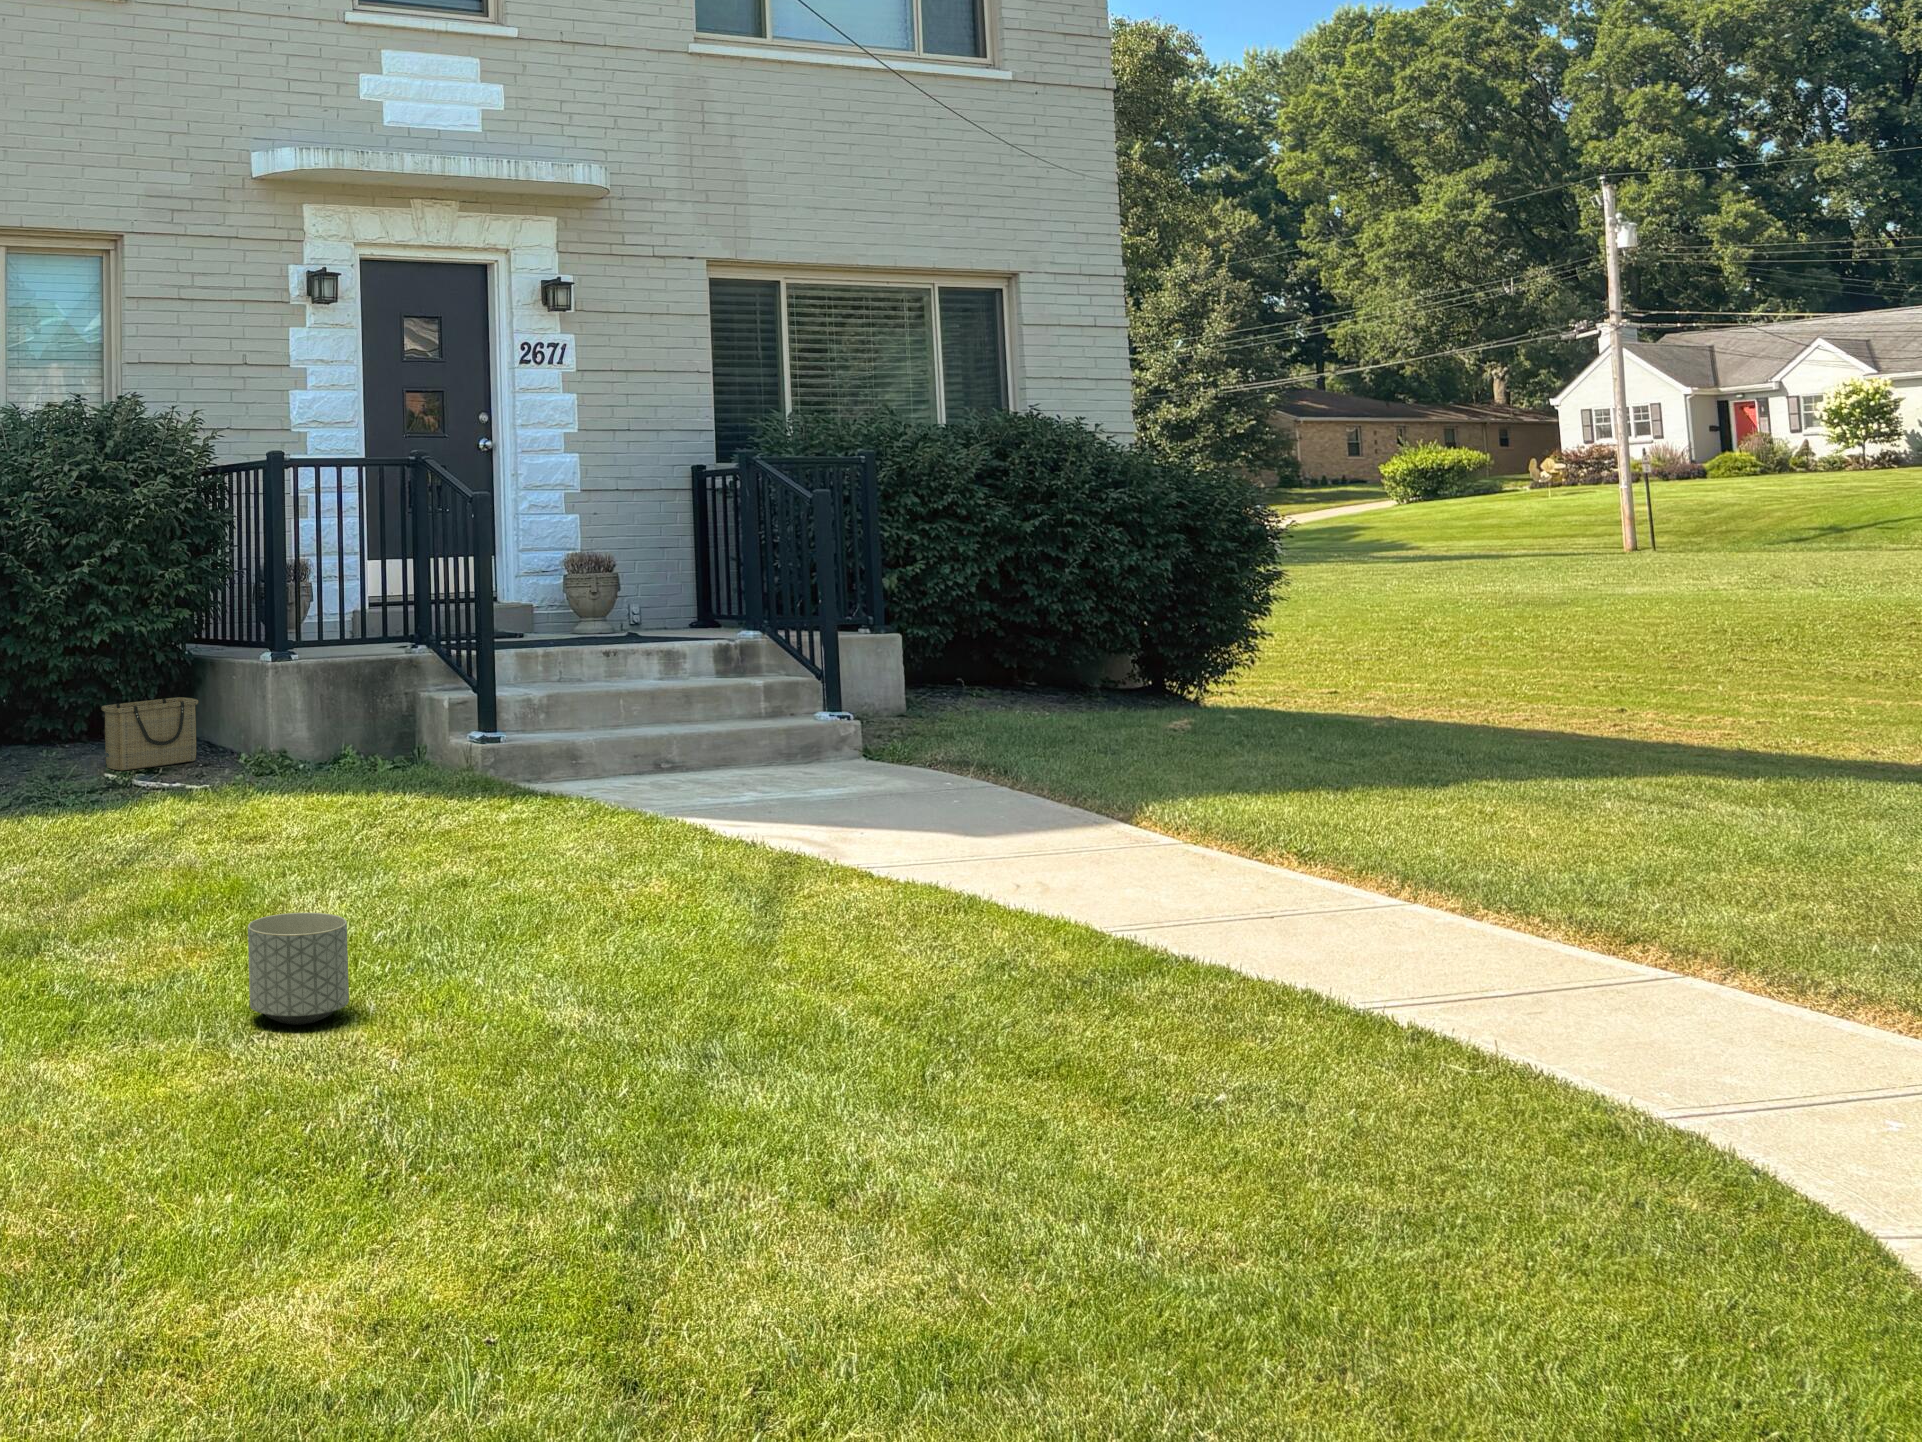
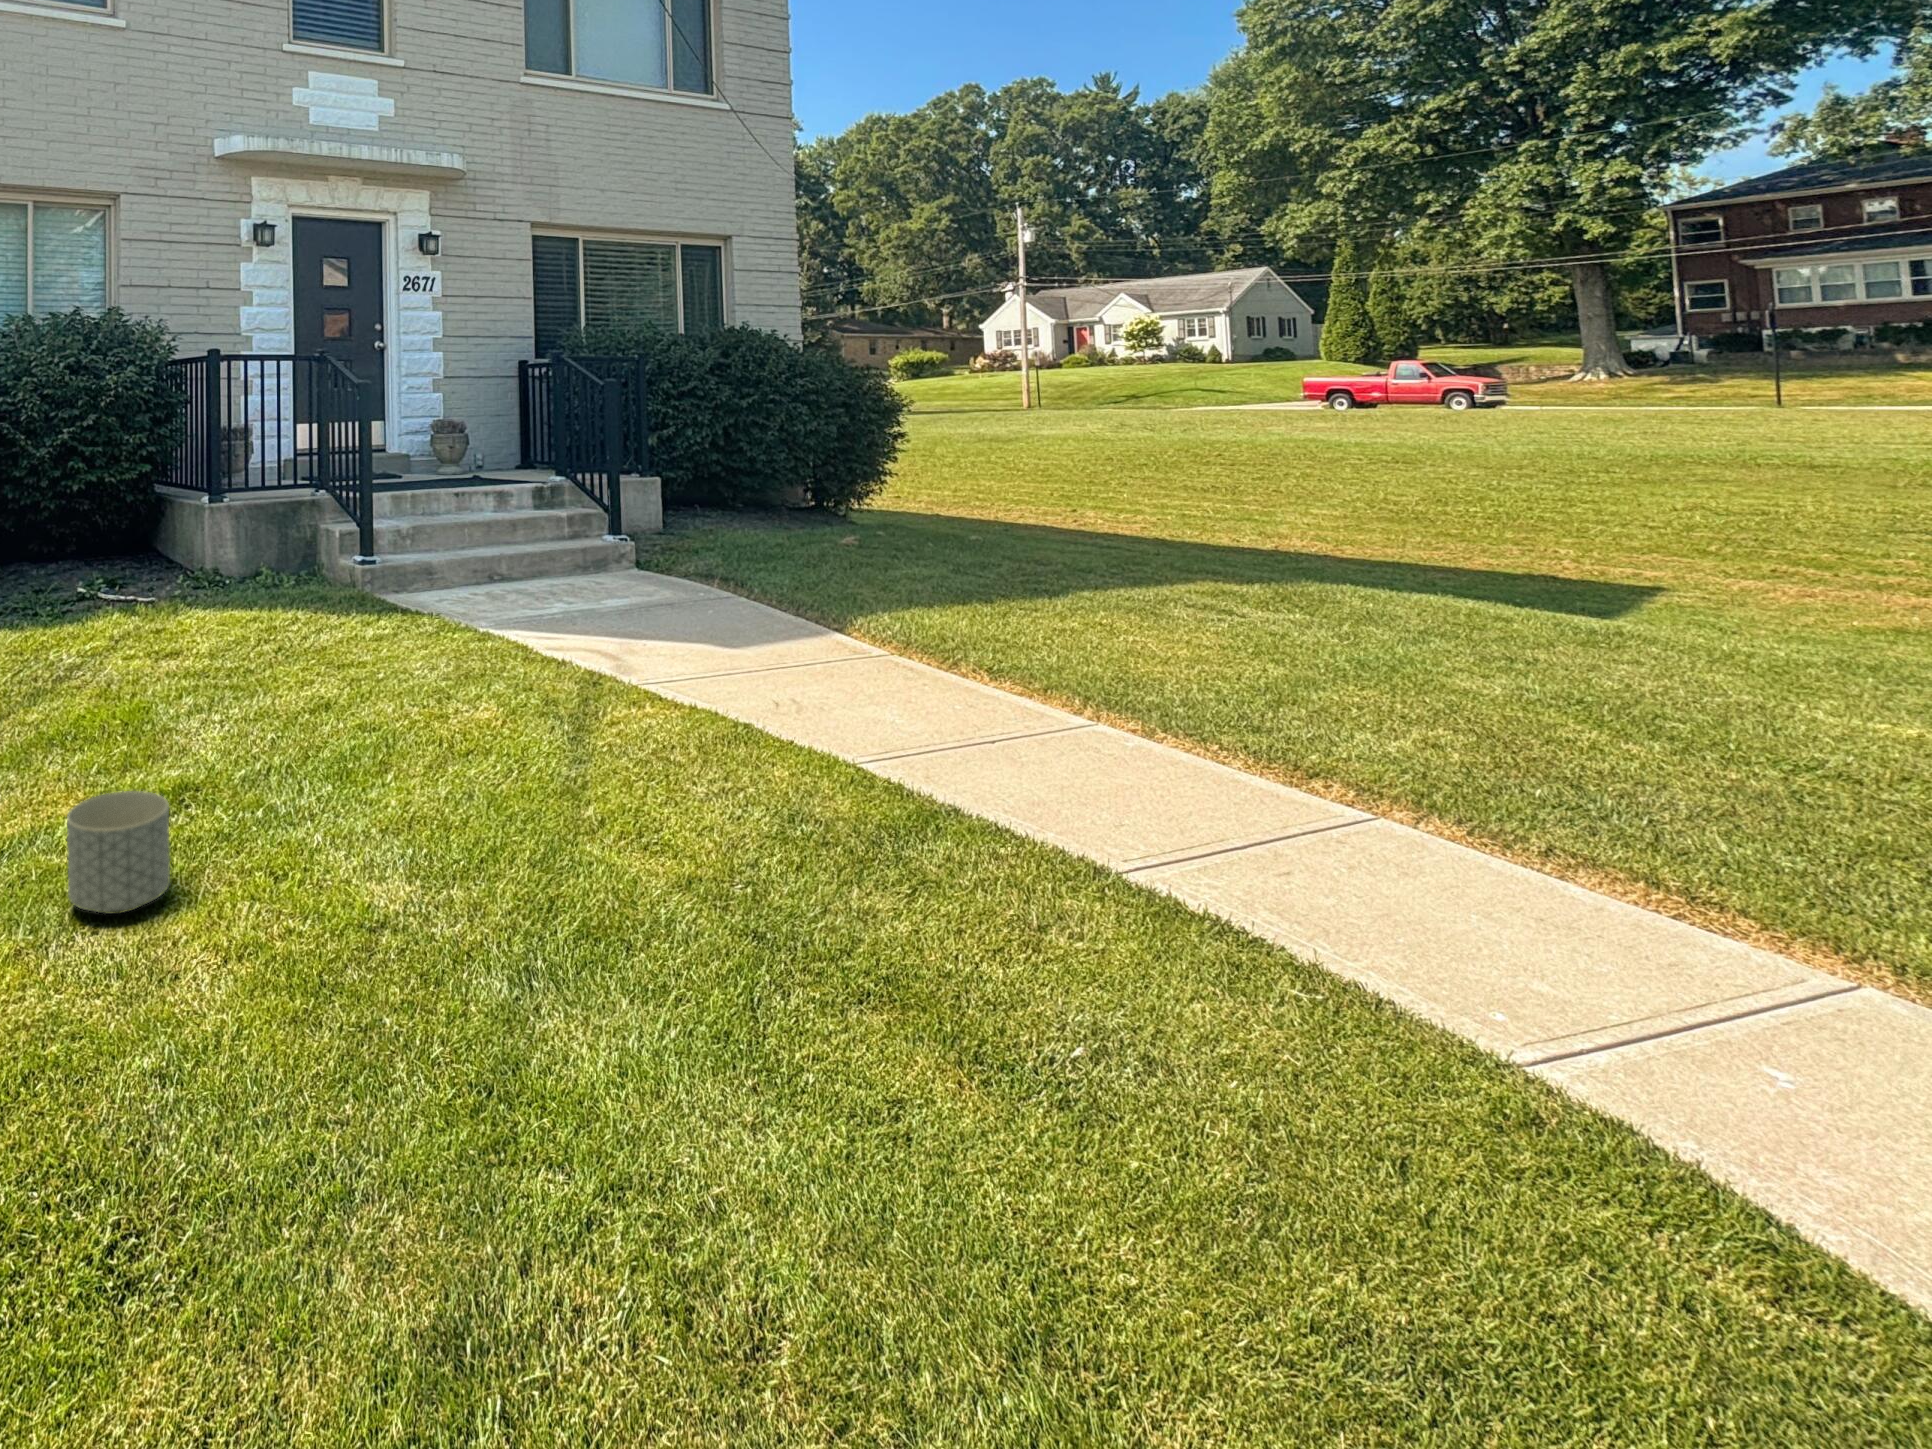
basket: present [102,697,198,771] -> none [87,524,161,579]

